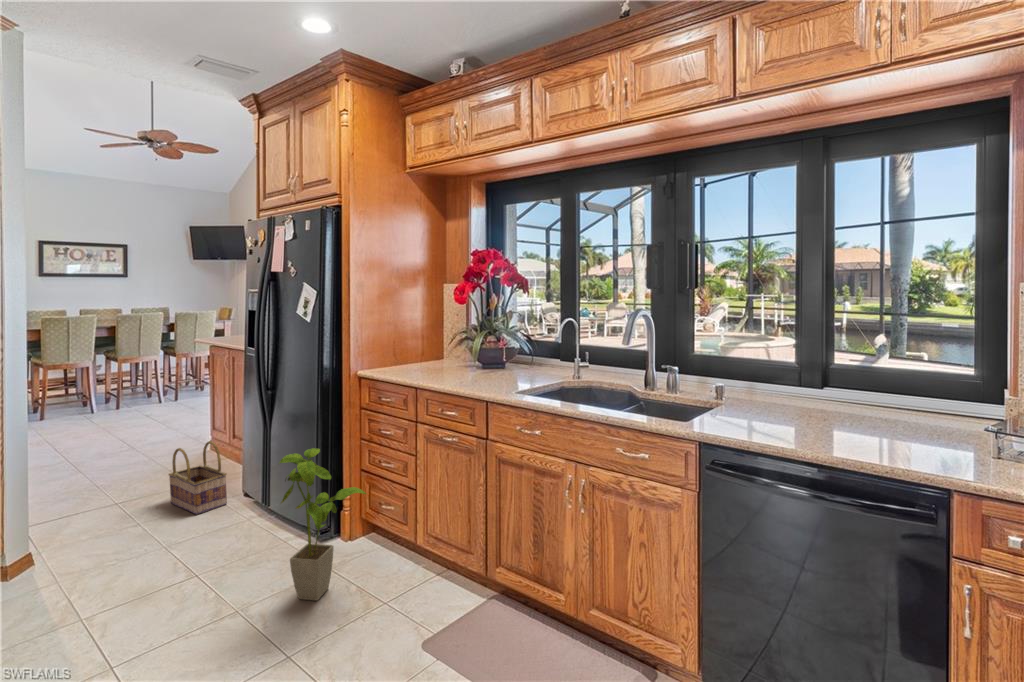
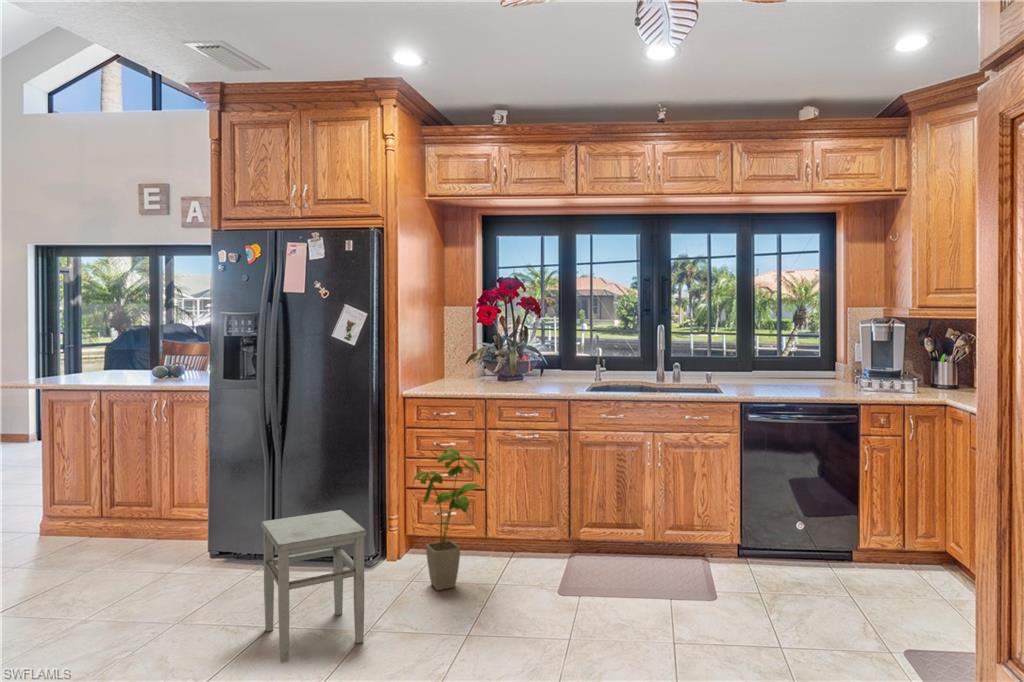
basket: present [169,441,227,515] -> none [99,490,189,581]
stool: none [47,496,201,648] -> present [261,510,366,663]

